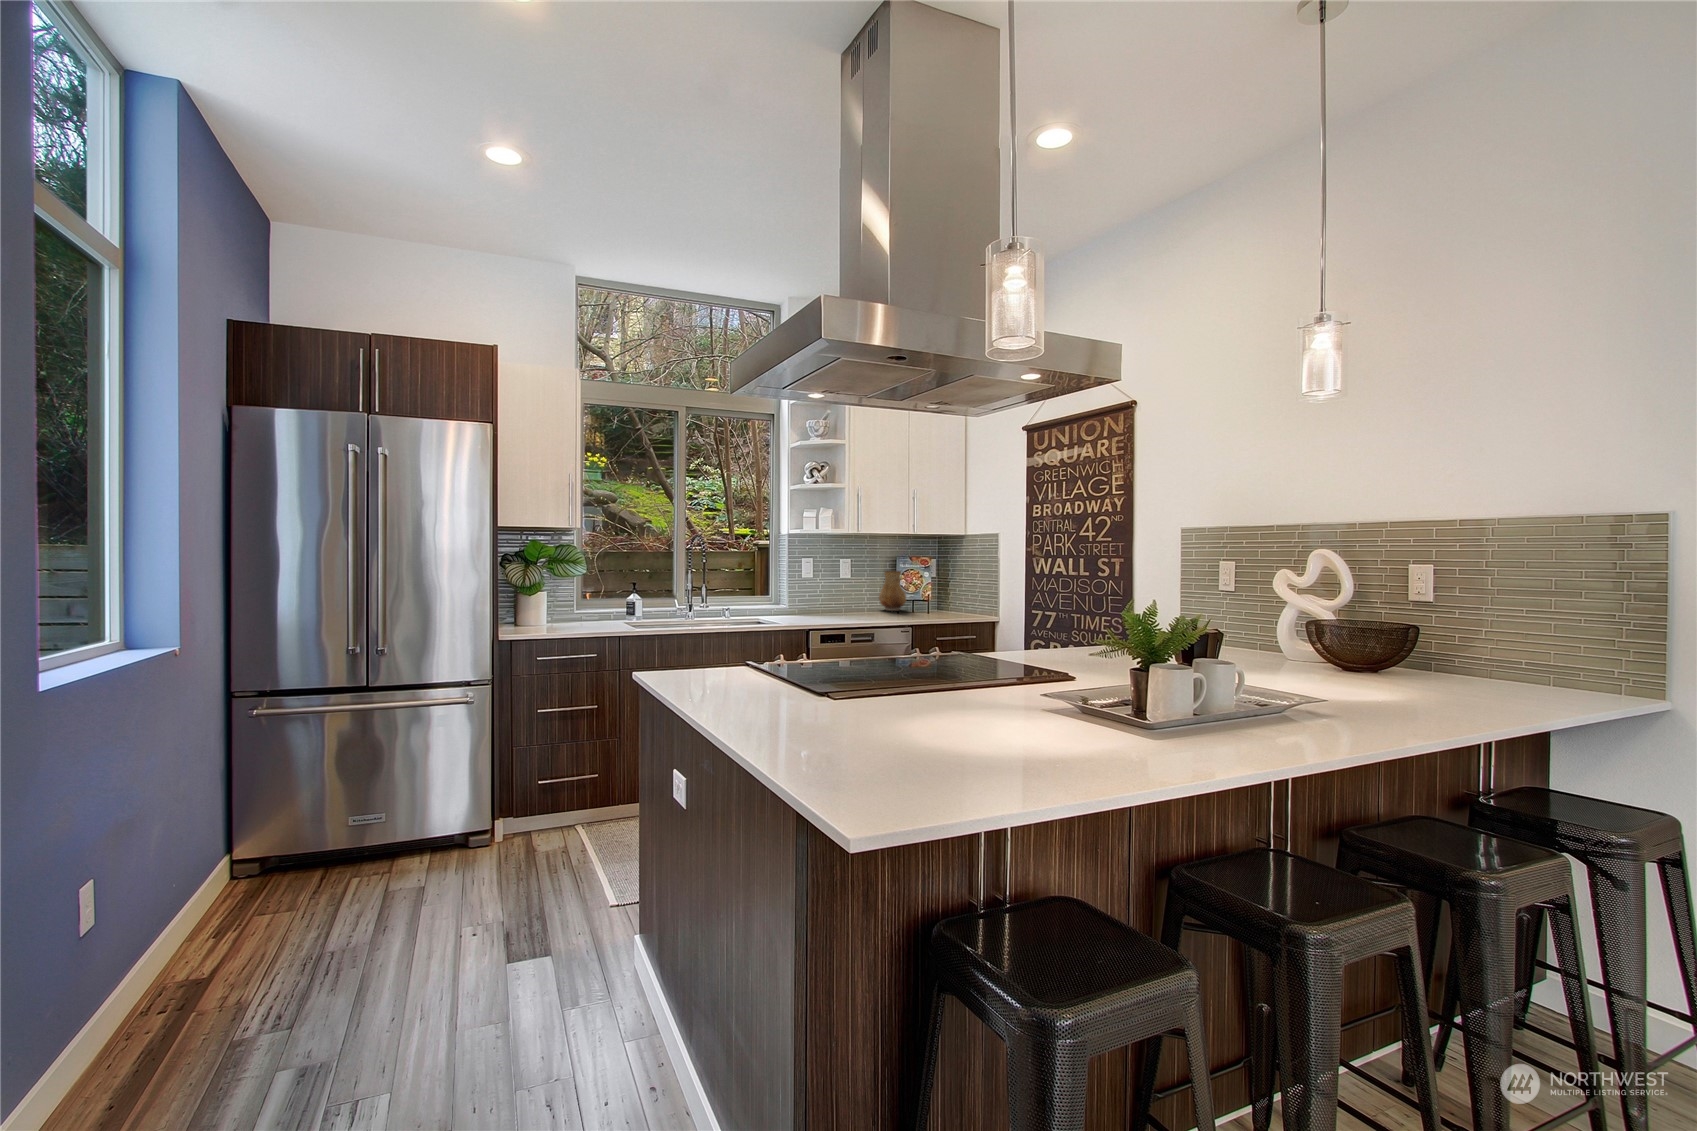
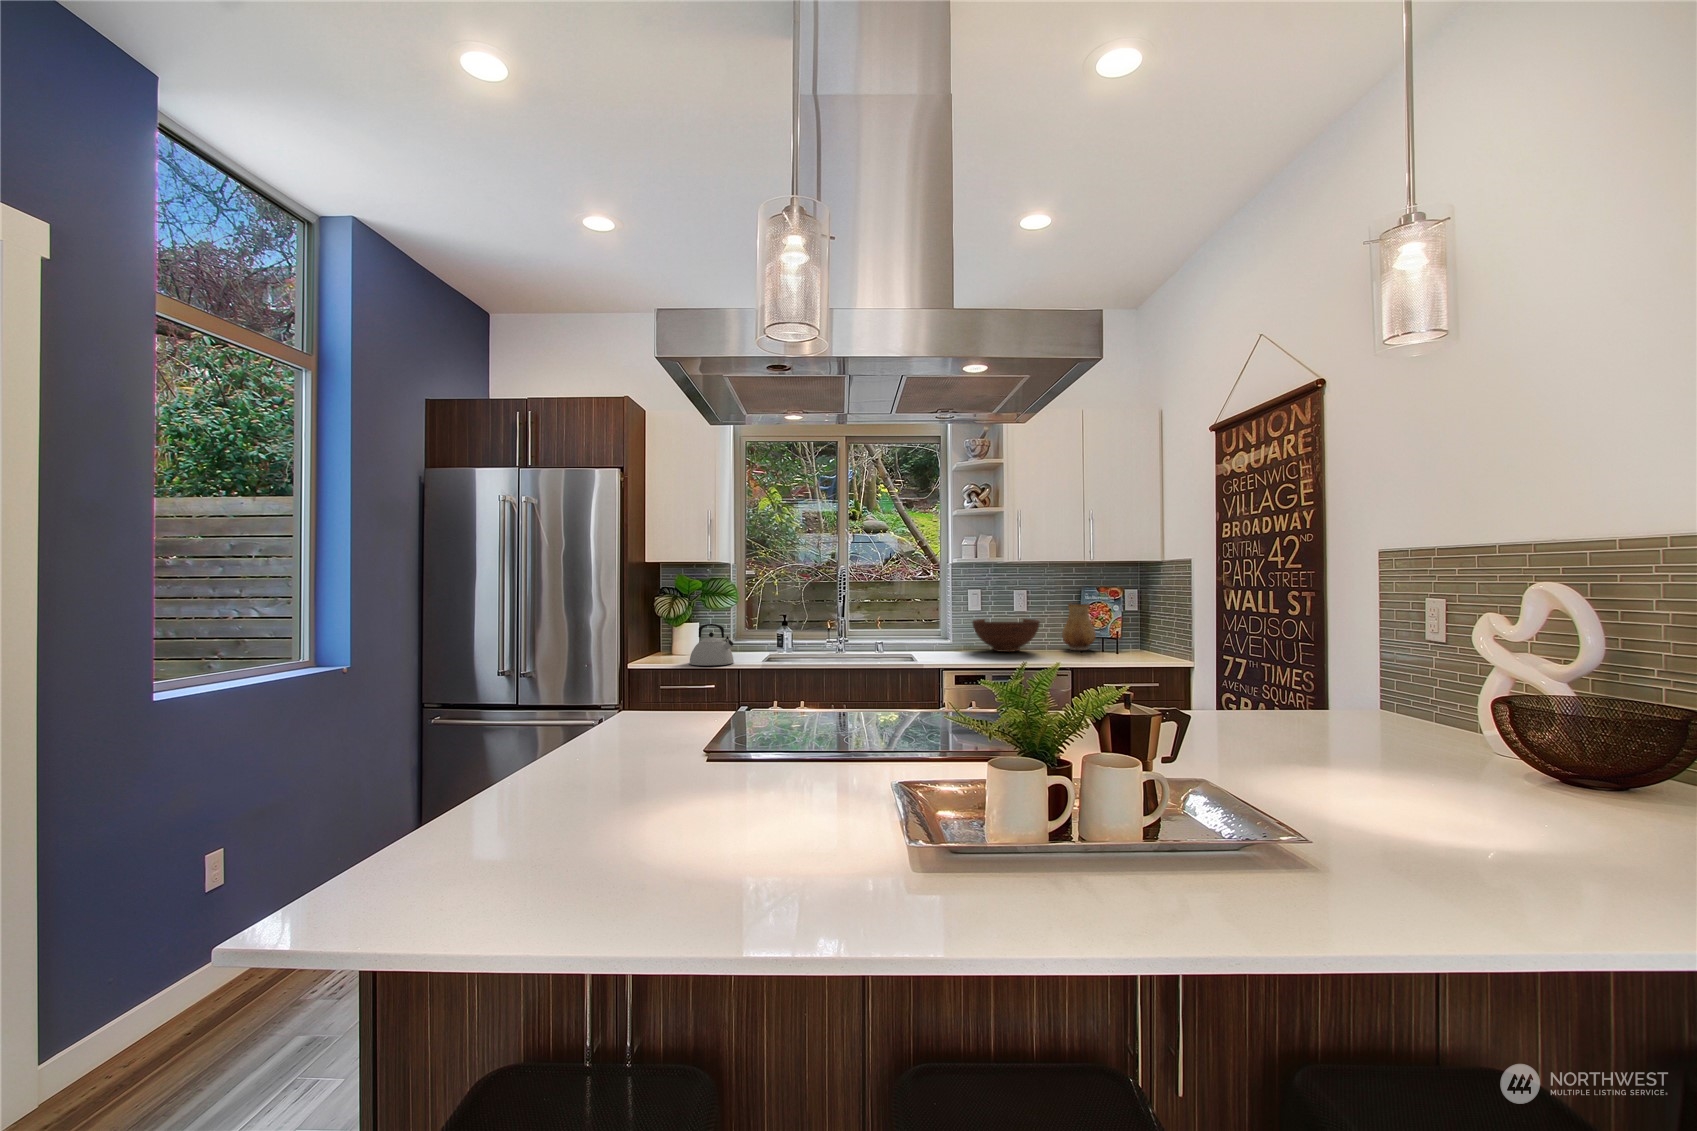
fruit bowl: none [809,584,867,613] -> present [972,619,1040,652]
kettle: none [561,590,609,631] -> present [689,624,734,666]

